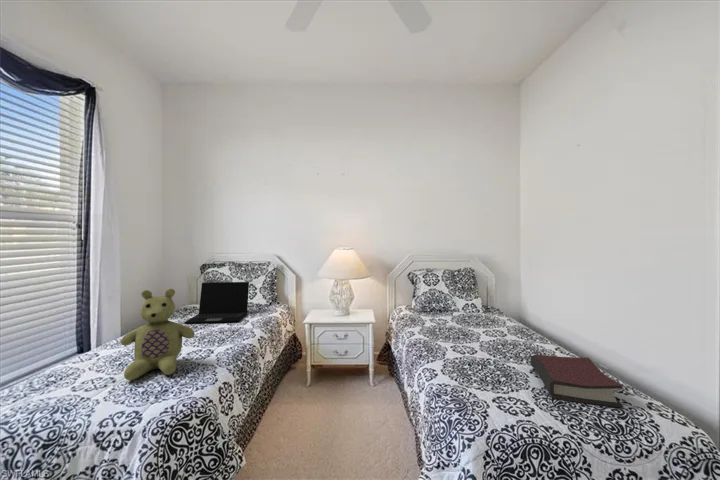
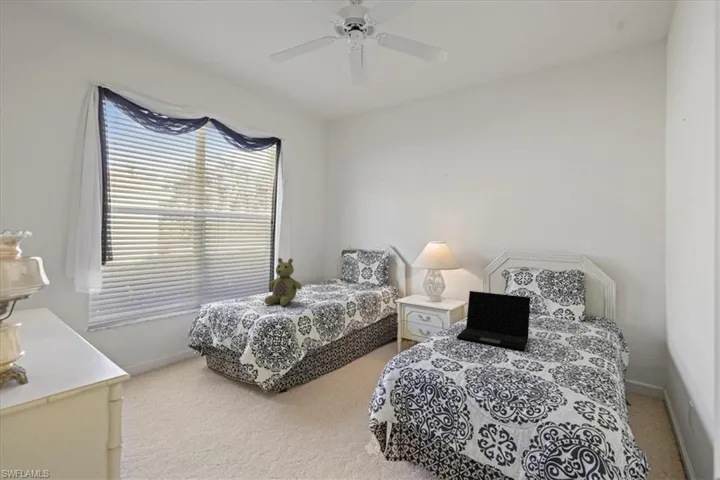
laptop: present [185,282,249,324] -> present [457,291,530,351]
hardback book: present [531,354,622,408] -> none [489,346,574,393]

